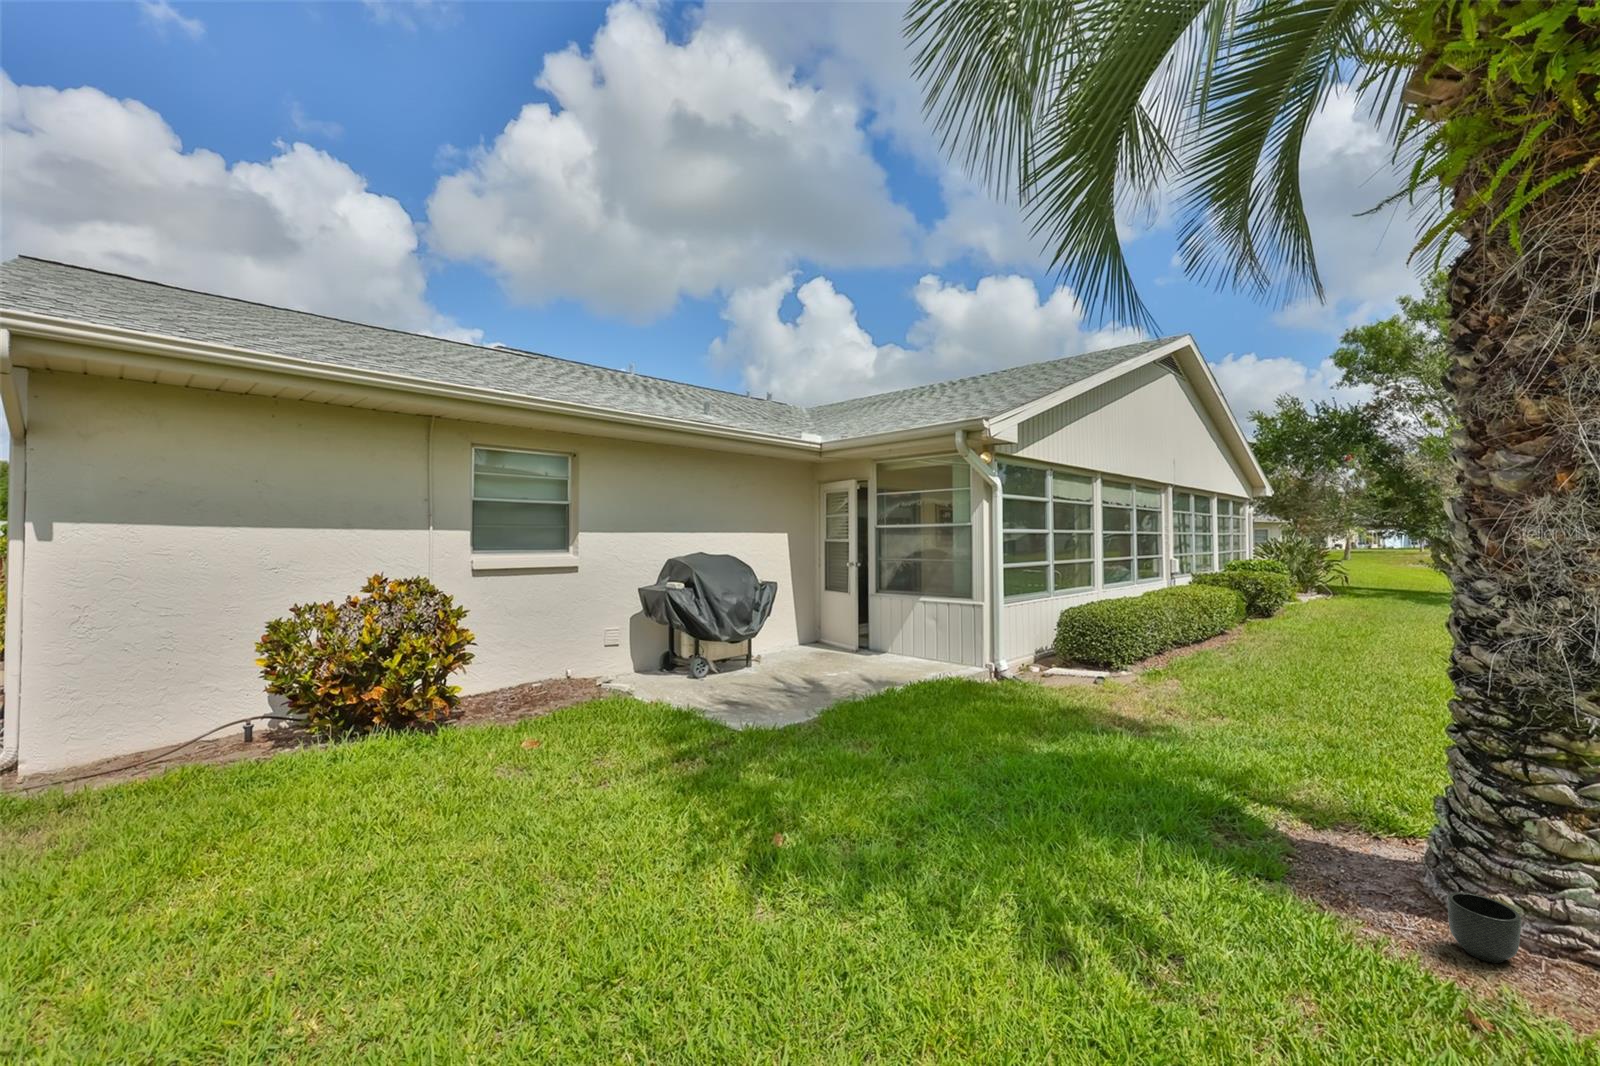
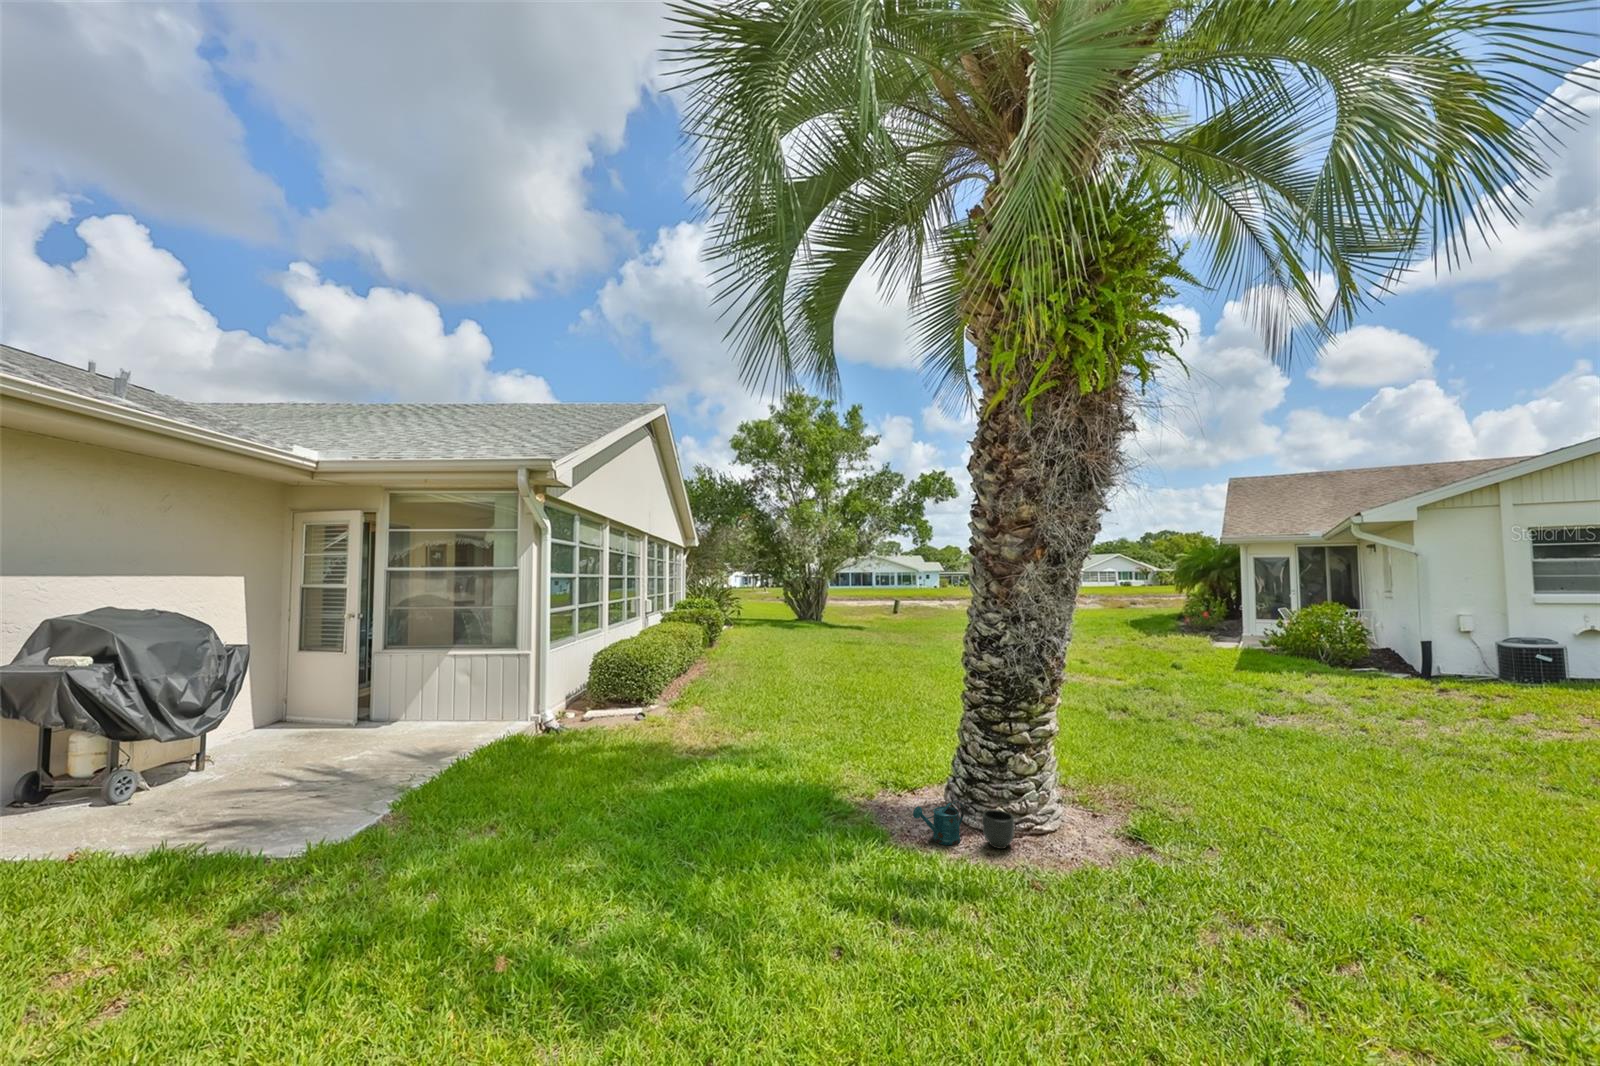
watering can: none [1324,849,1440,928] -> present [913,801,964,845]

